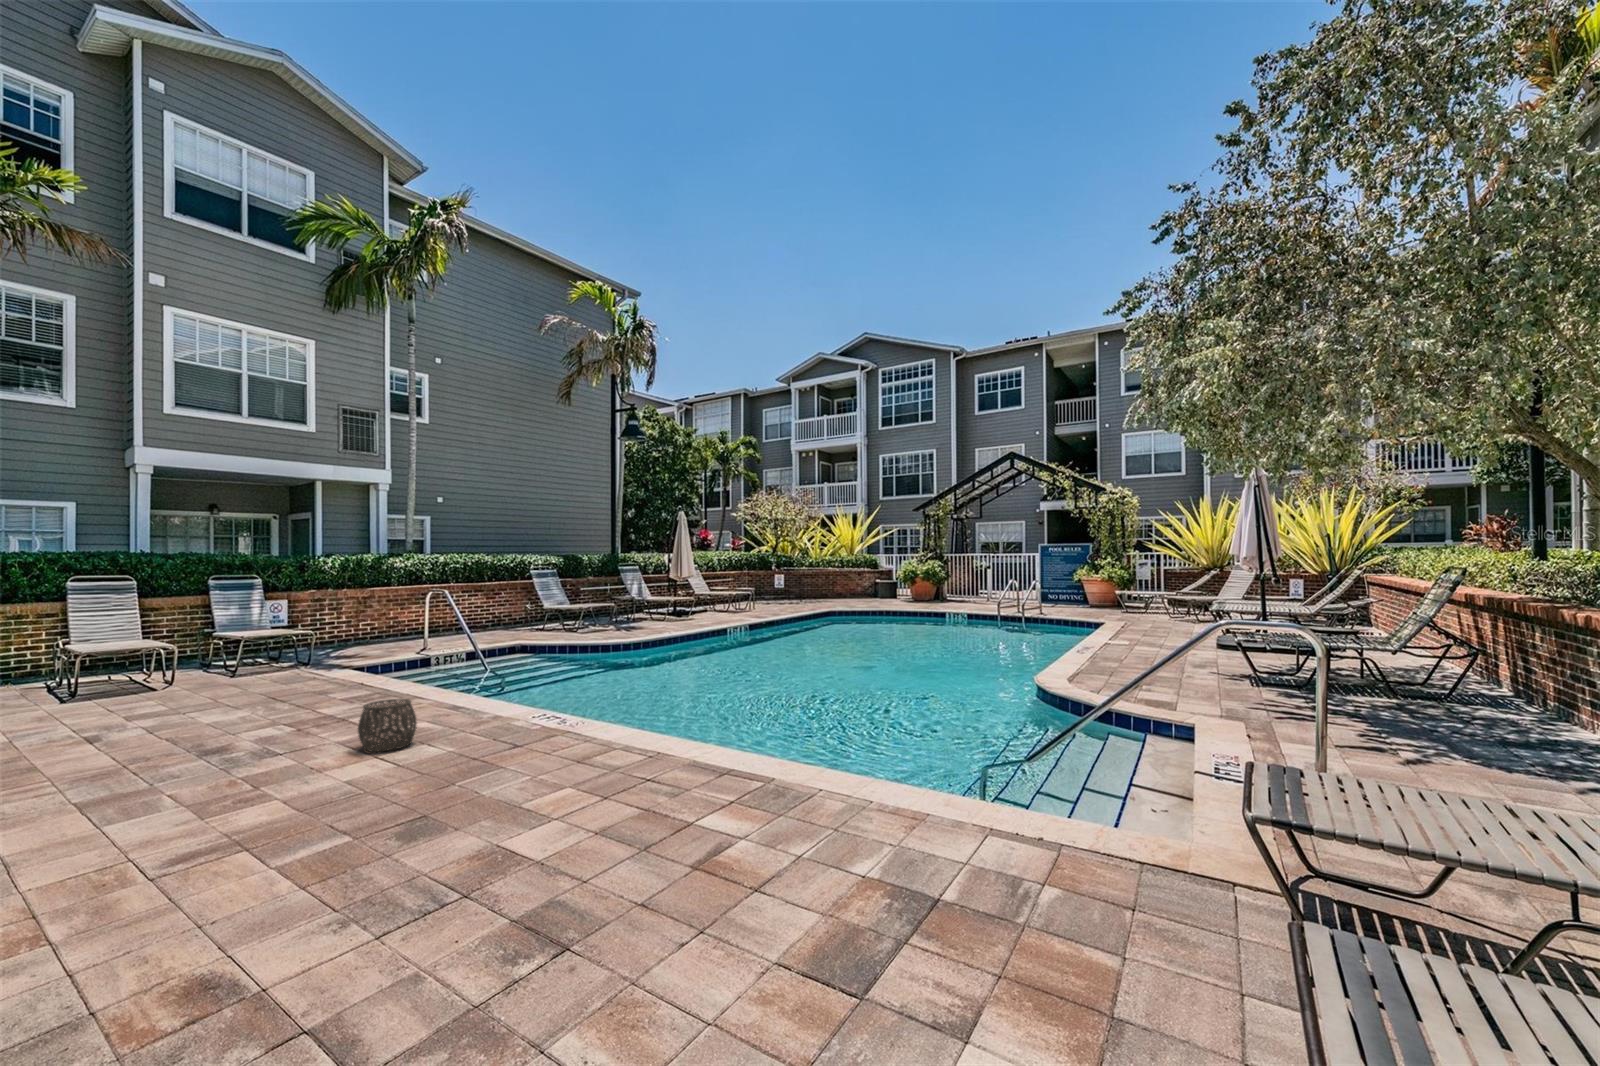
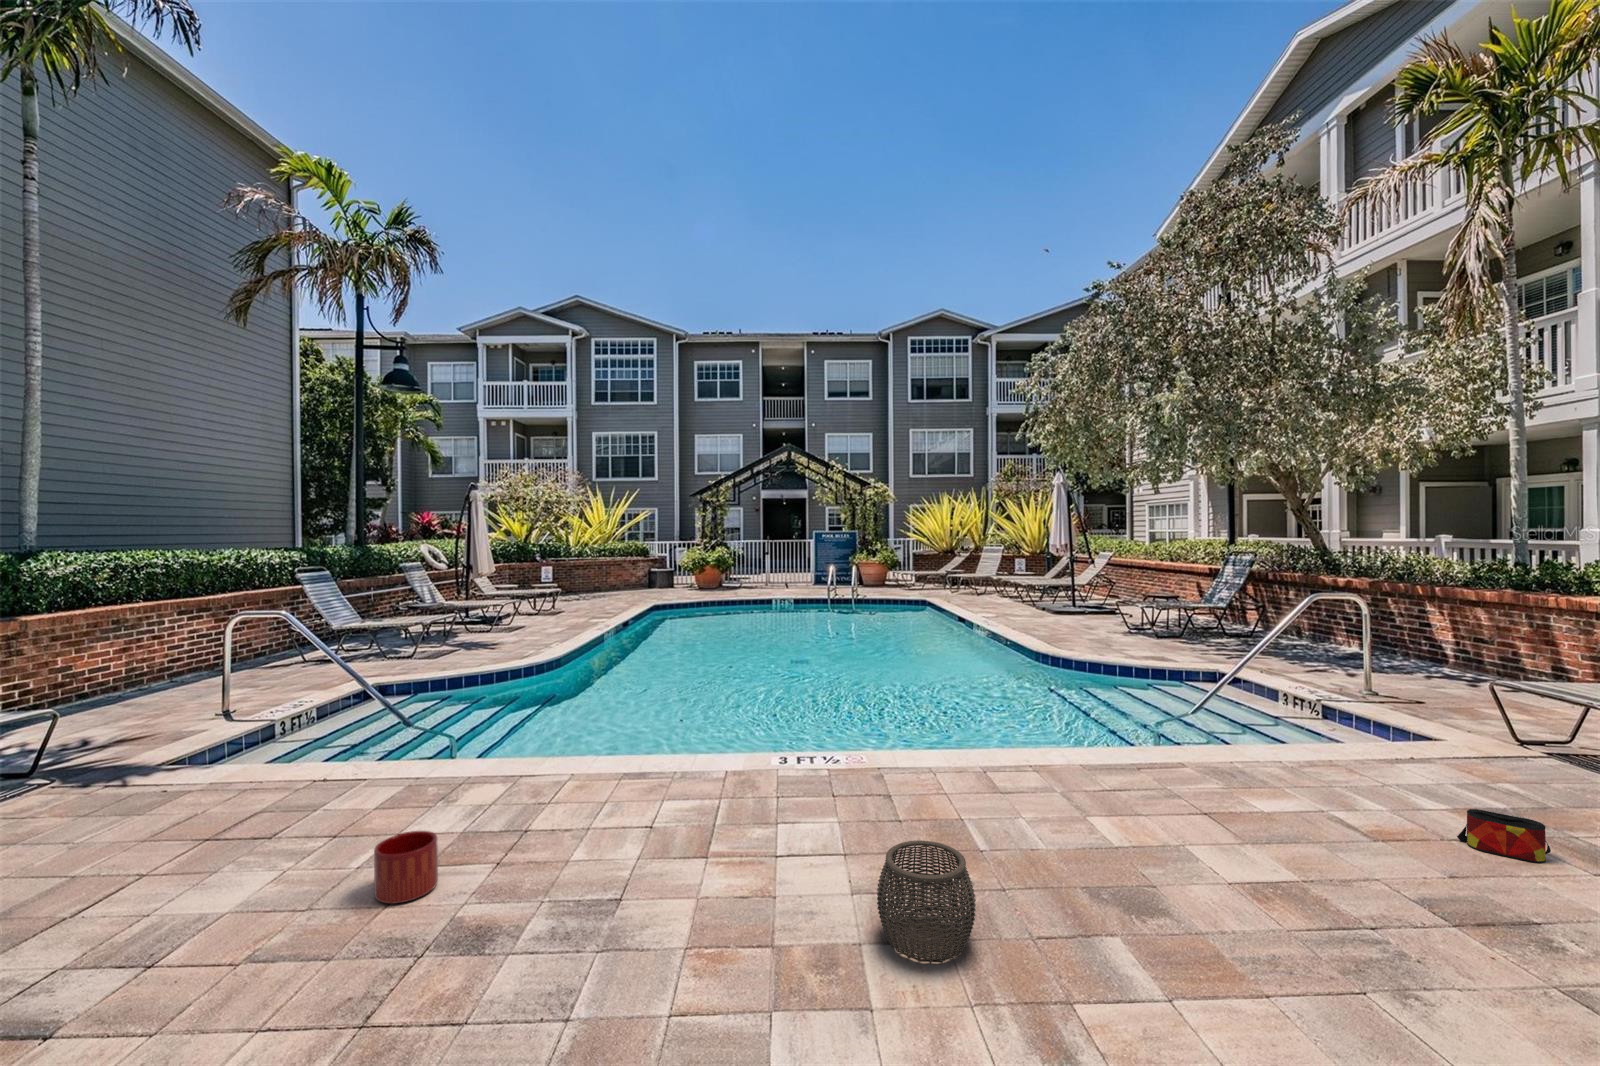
planter: none [293,680,325,708] -> present [374,831,438,904]
bag: none [751,752,780,794] -> present [1457,809,1551,863]

